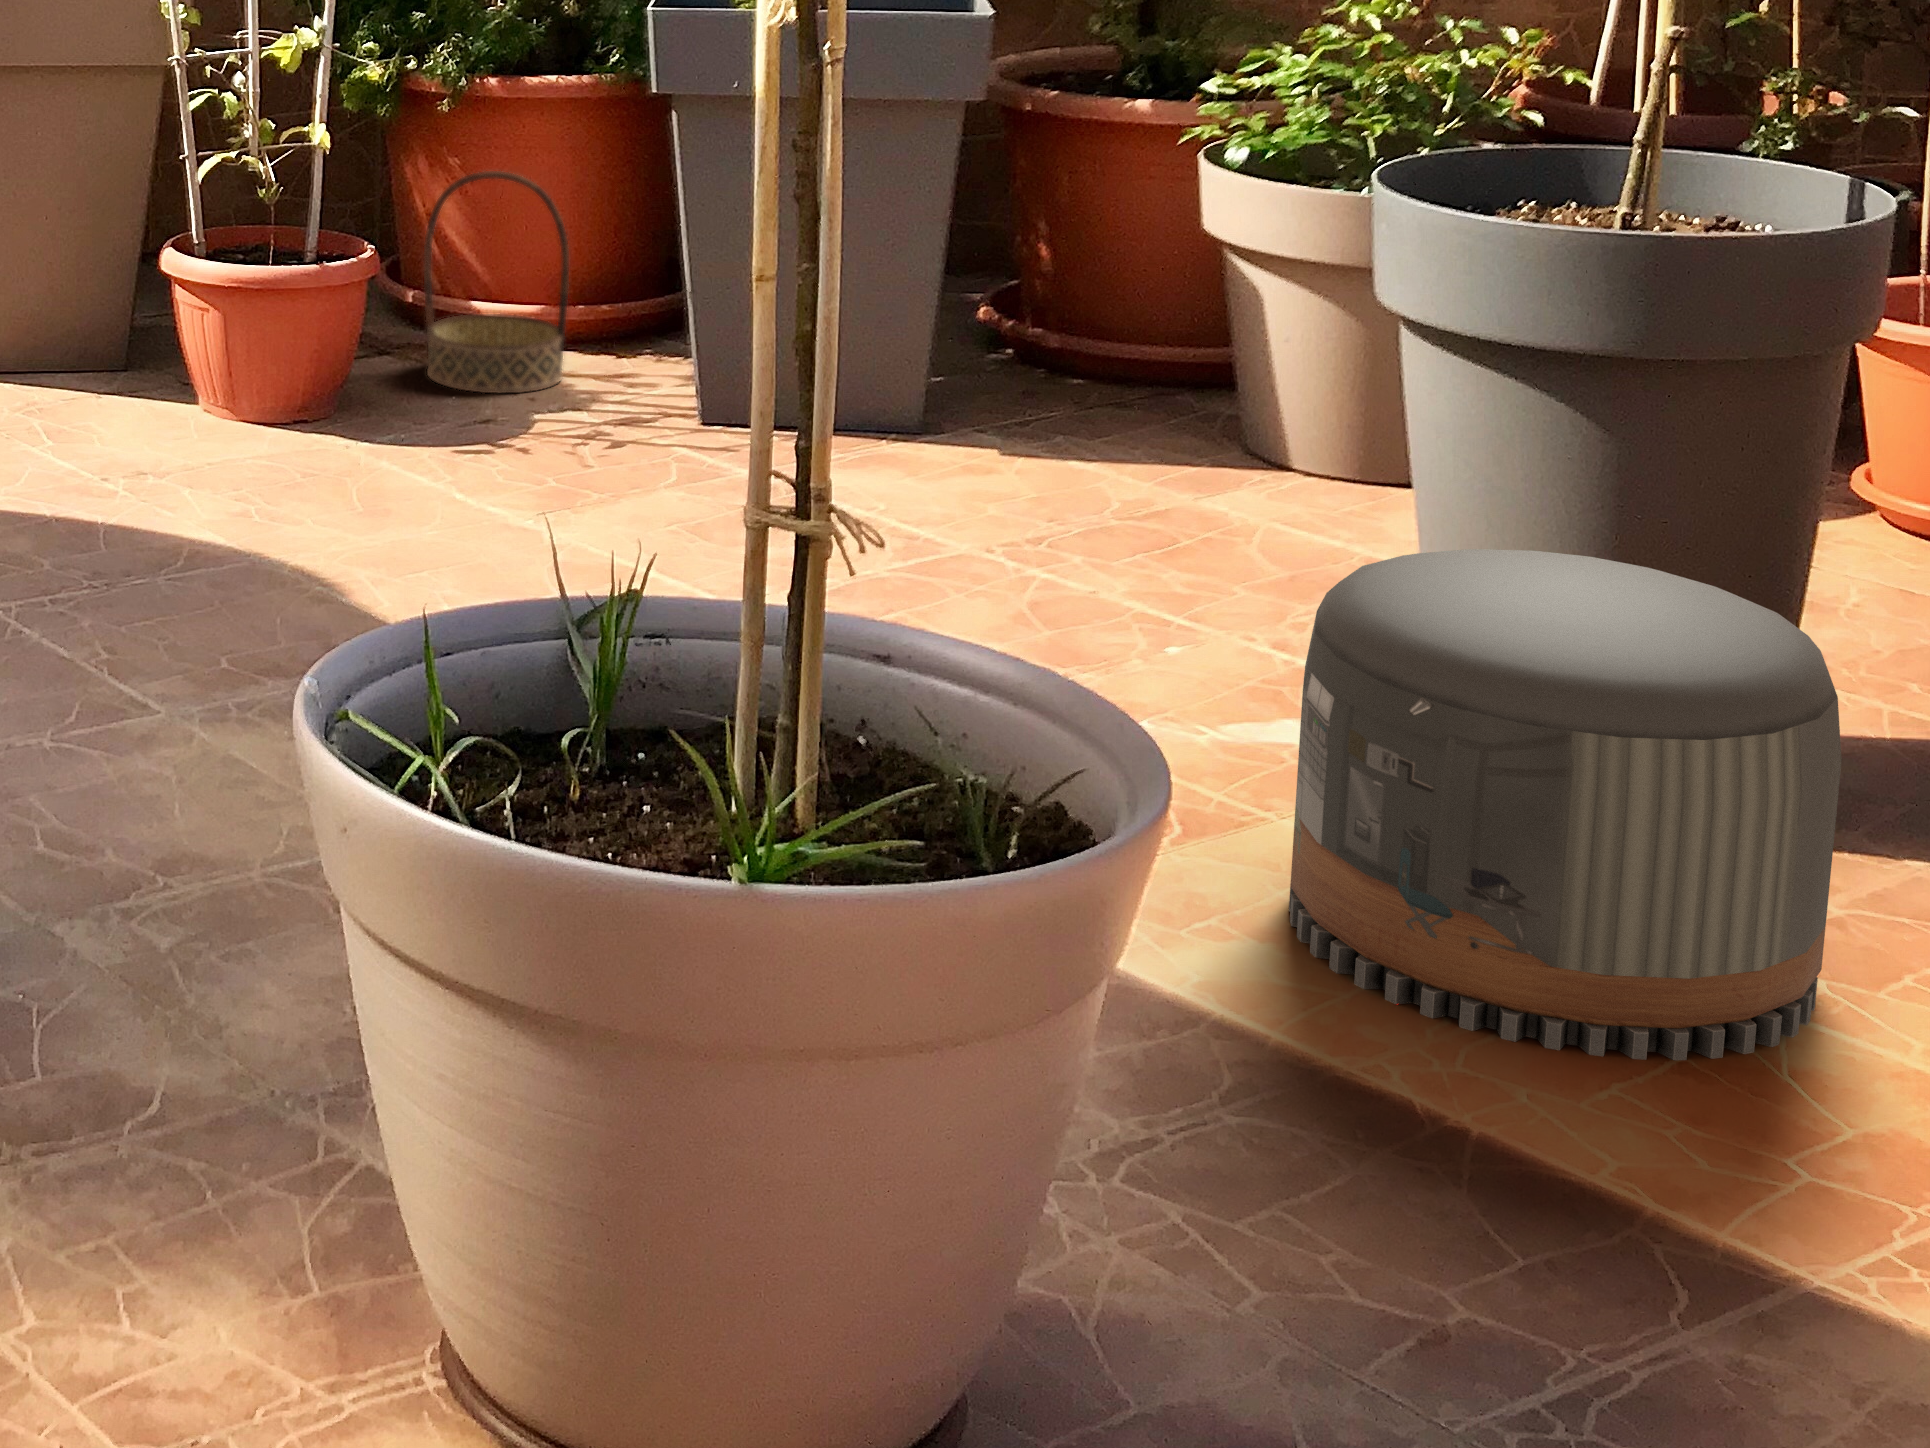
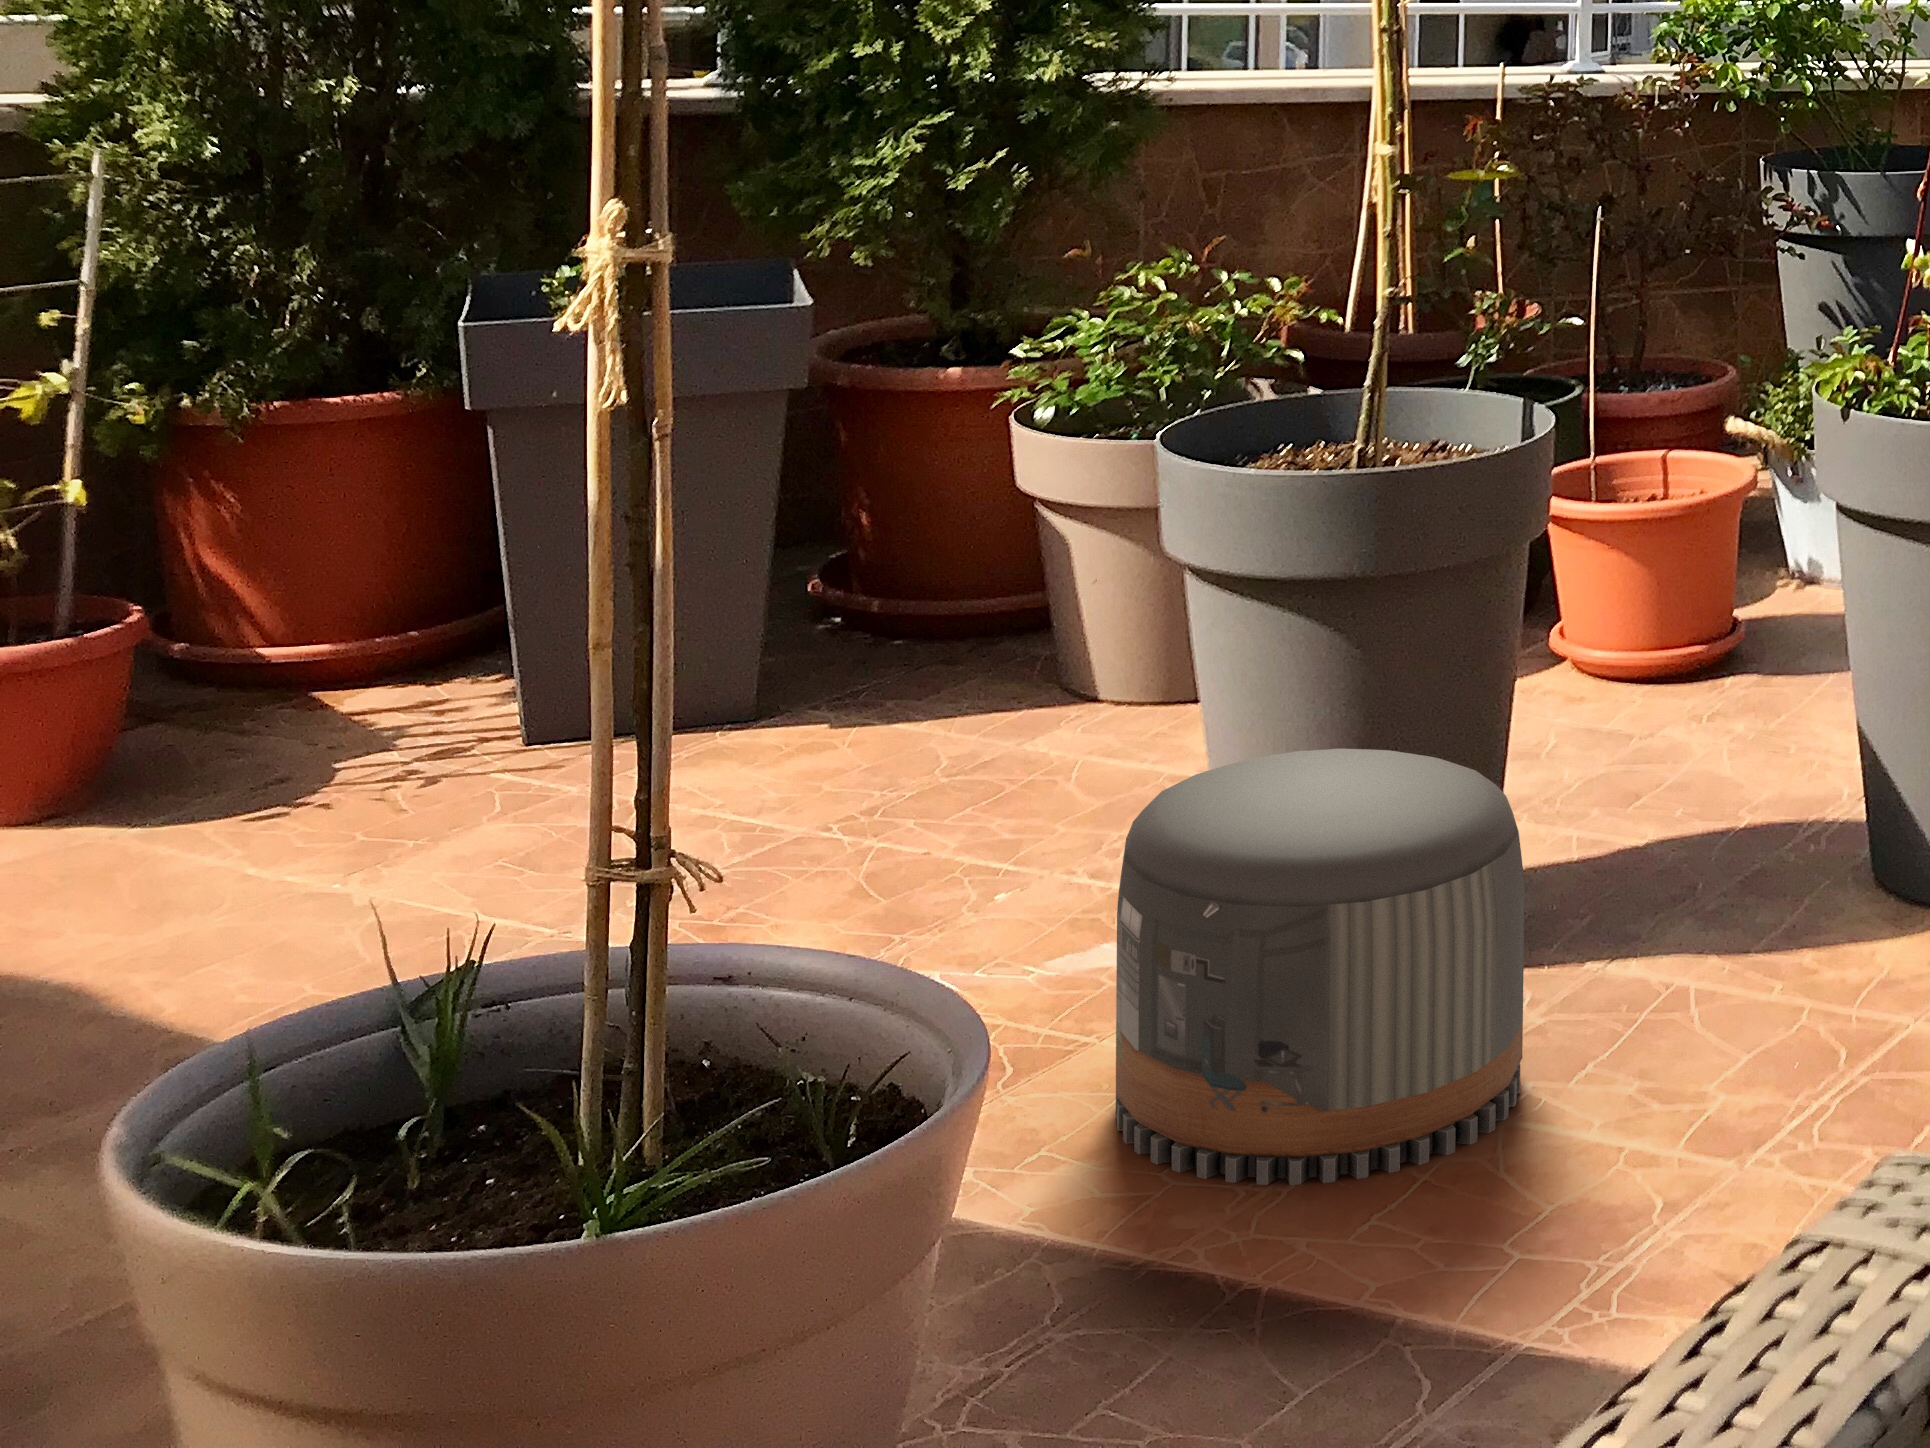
basket: present [424,171,569,393] -> none [191,504,371,752]

